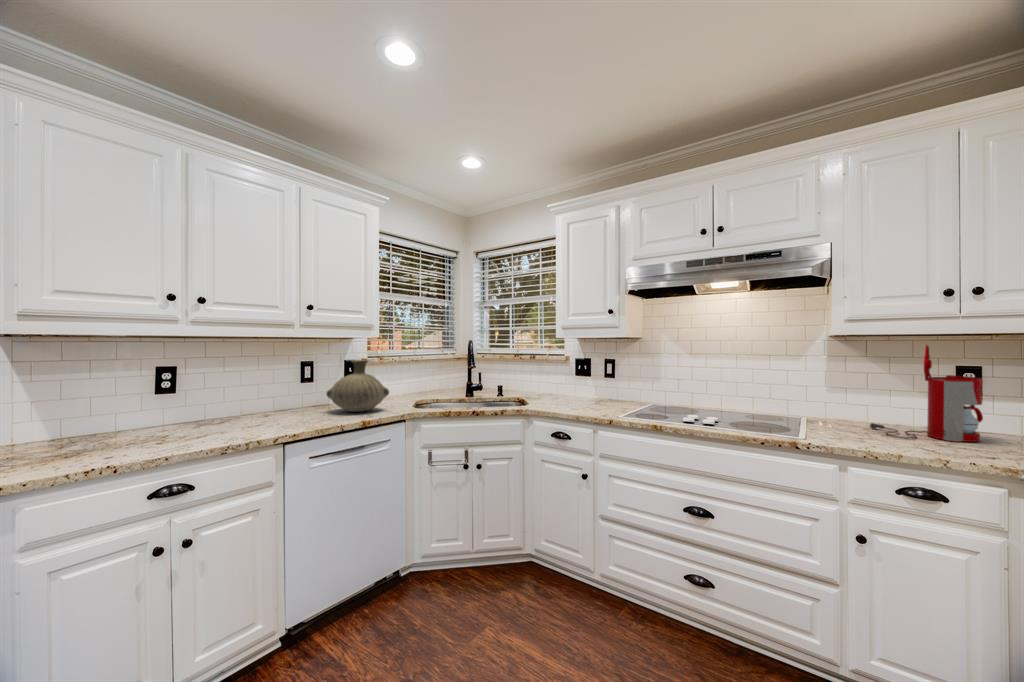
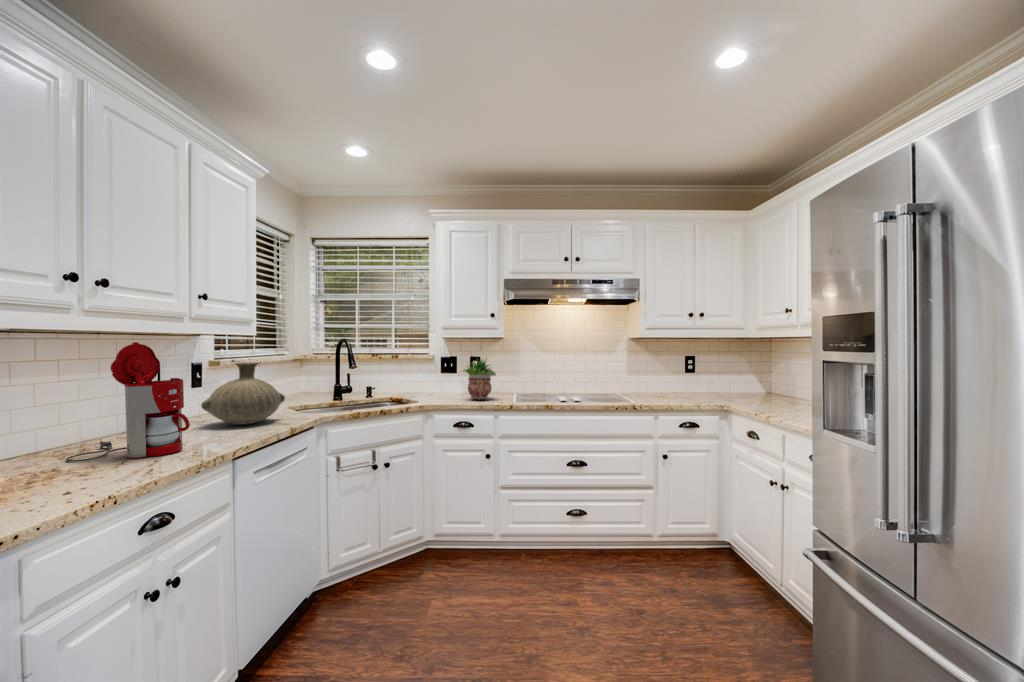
coffee maker: present [870,345,983,442] -> present [66,342,190,462]
potted plant: none [574,360,616,409] -> present [463,359,496,399]

